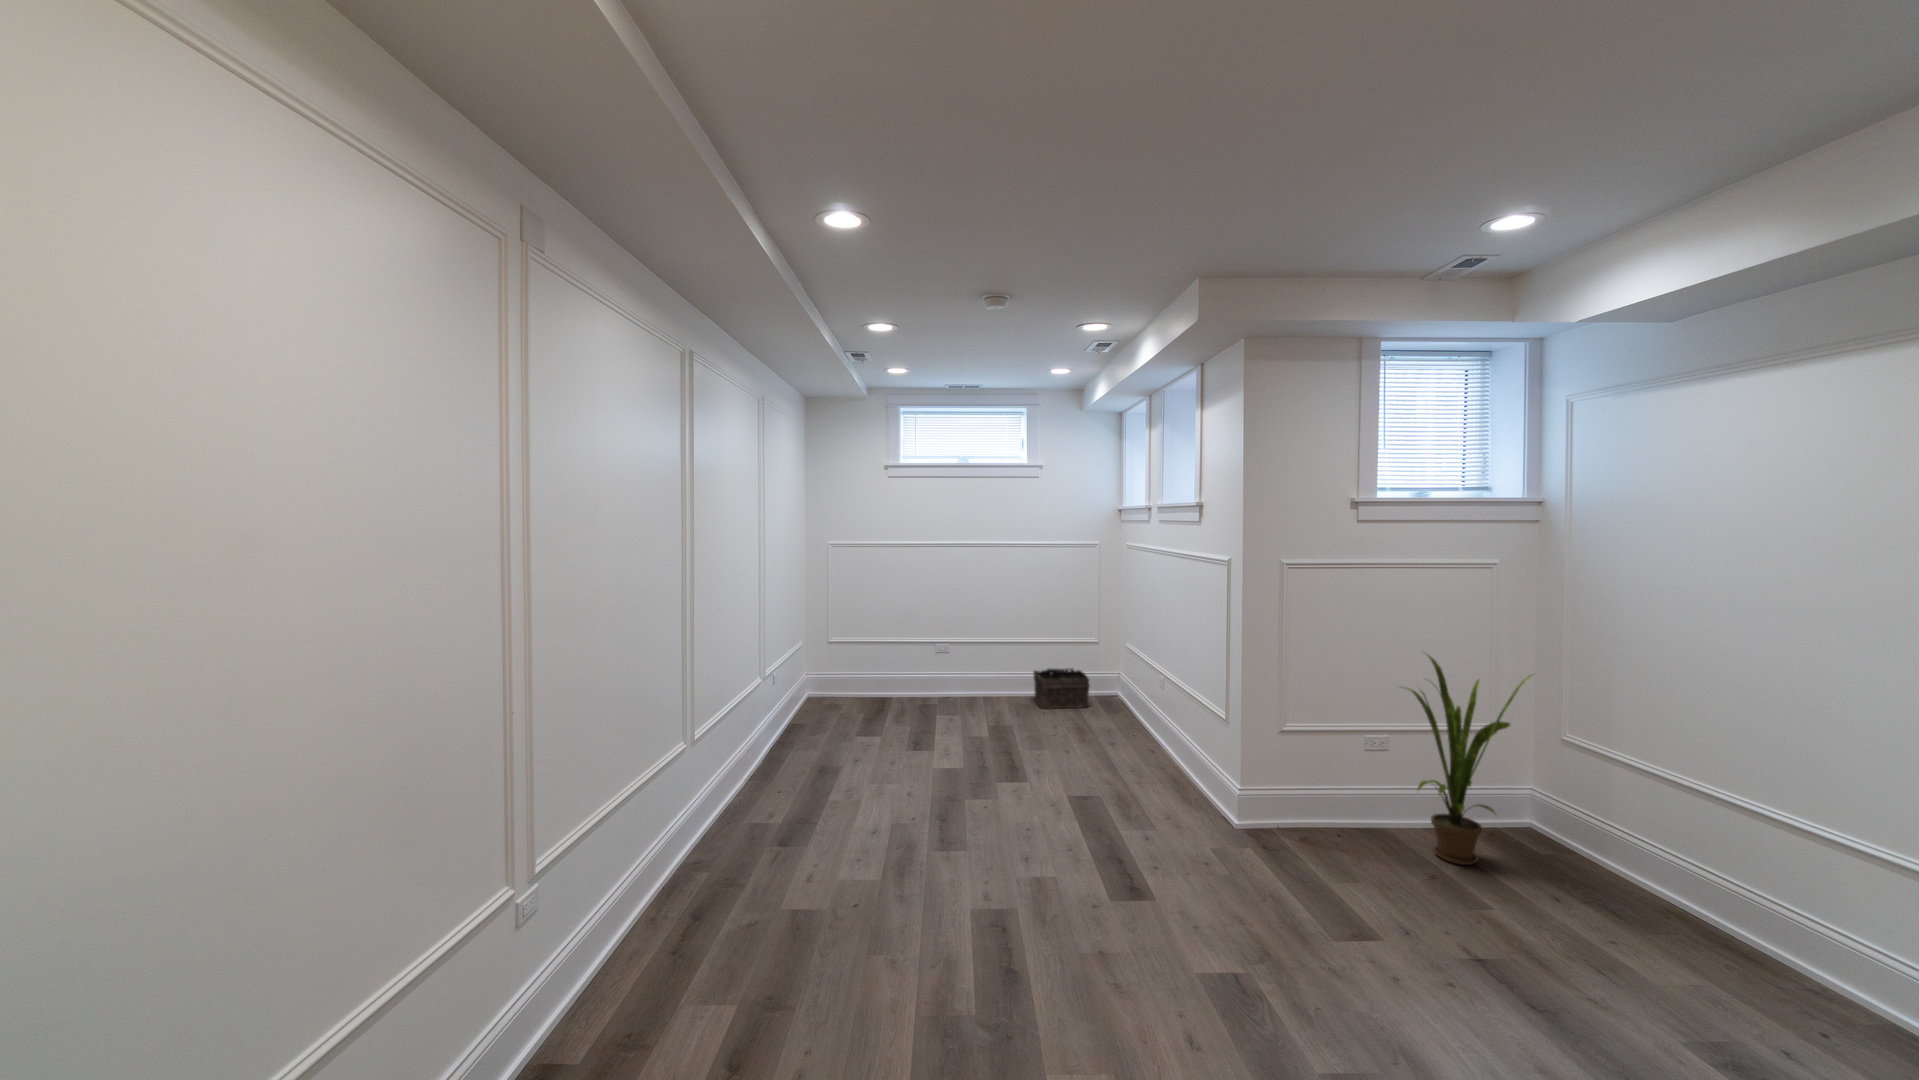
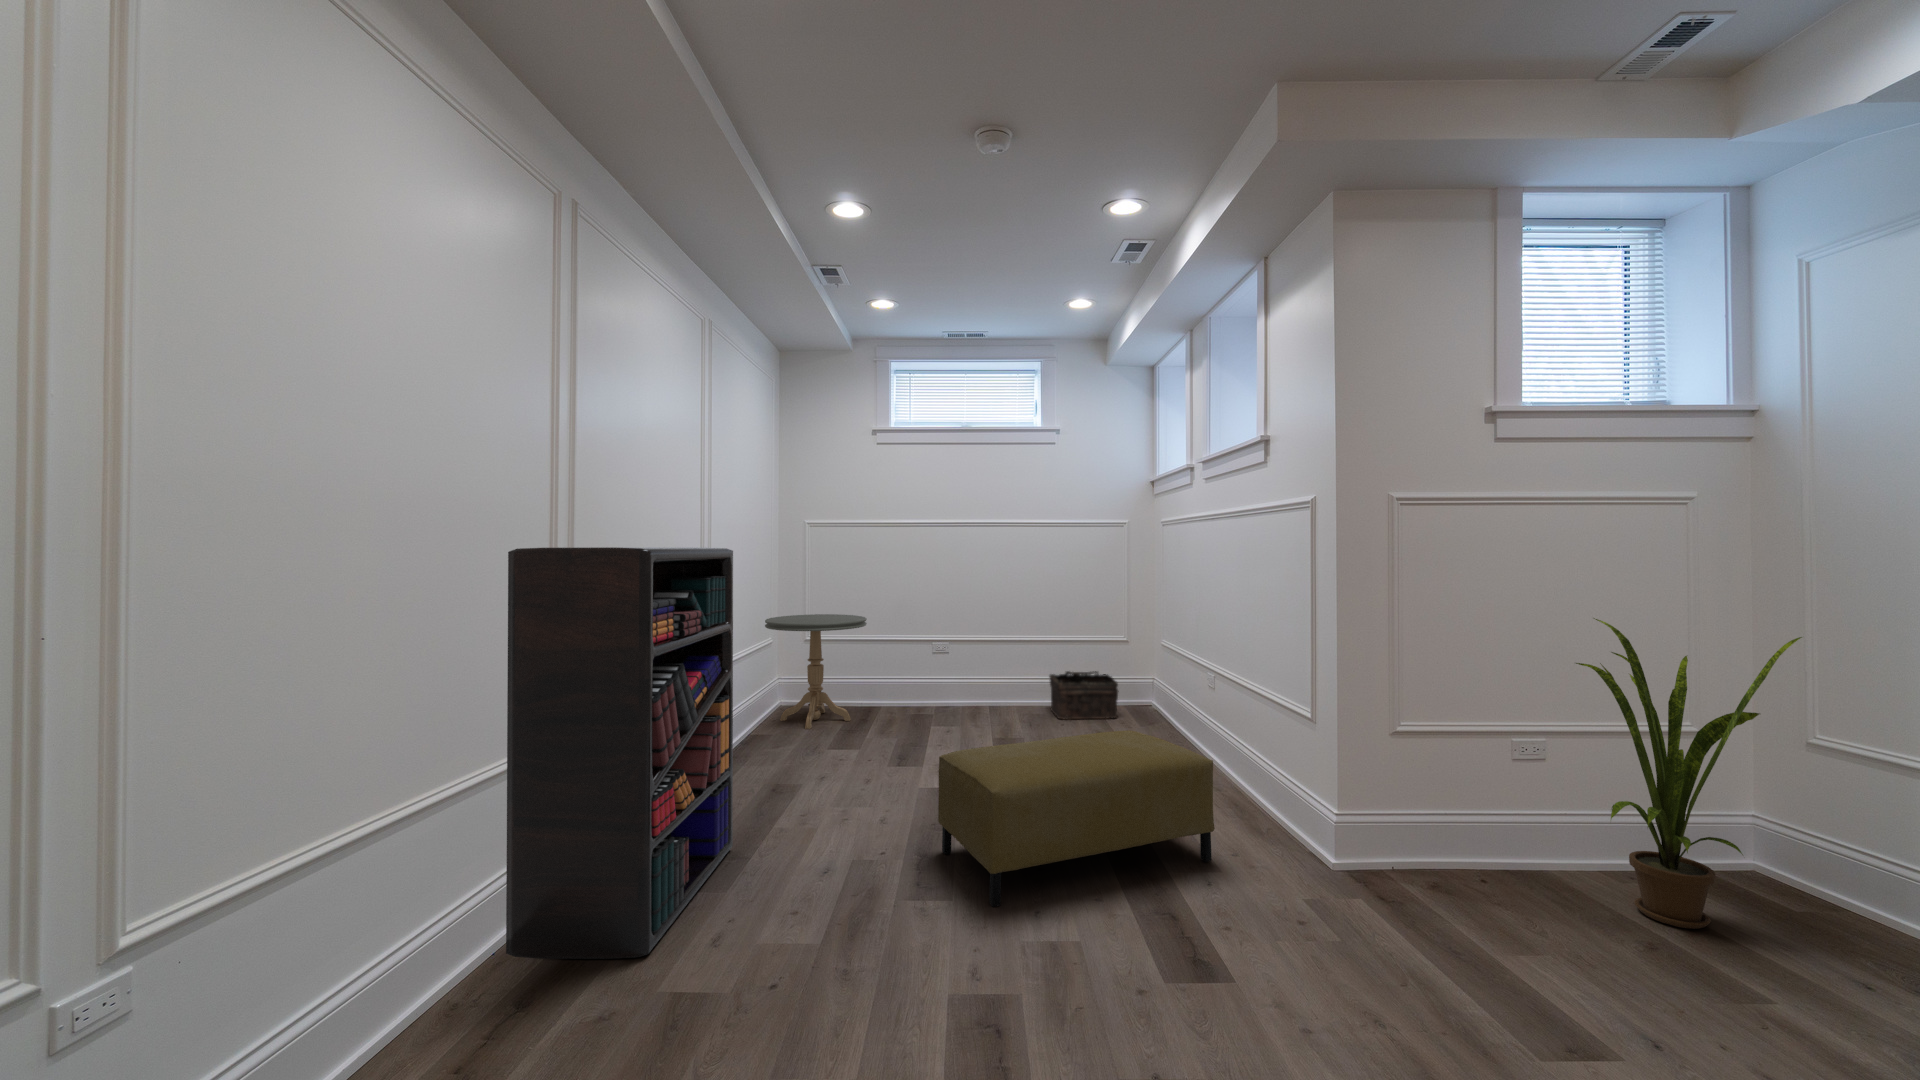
bookshelf: none [670,597,804,890] -> present [506,547,733,959]
side table: none [800,622,884,718] -> present [765,614,867,729]
ottoman: none [954,727,1153,855] -> present [938,731,1215,907]

